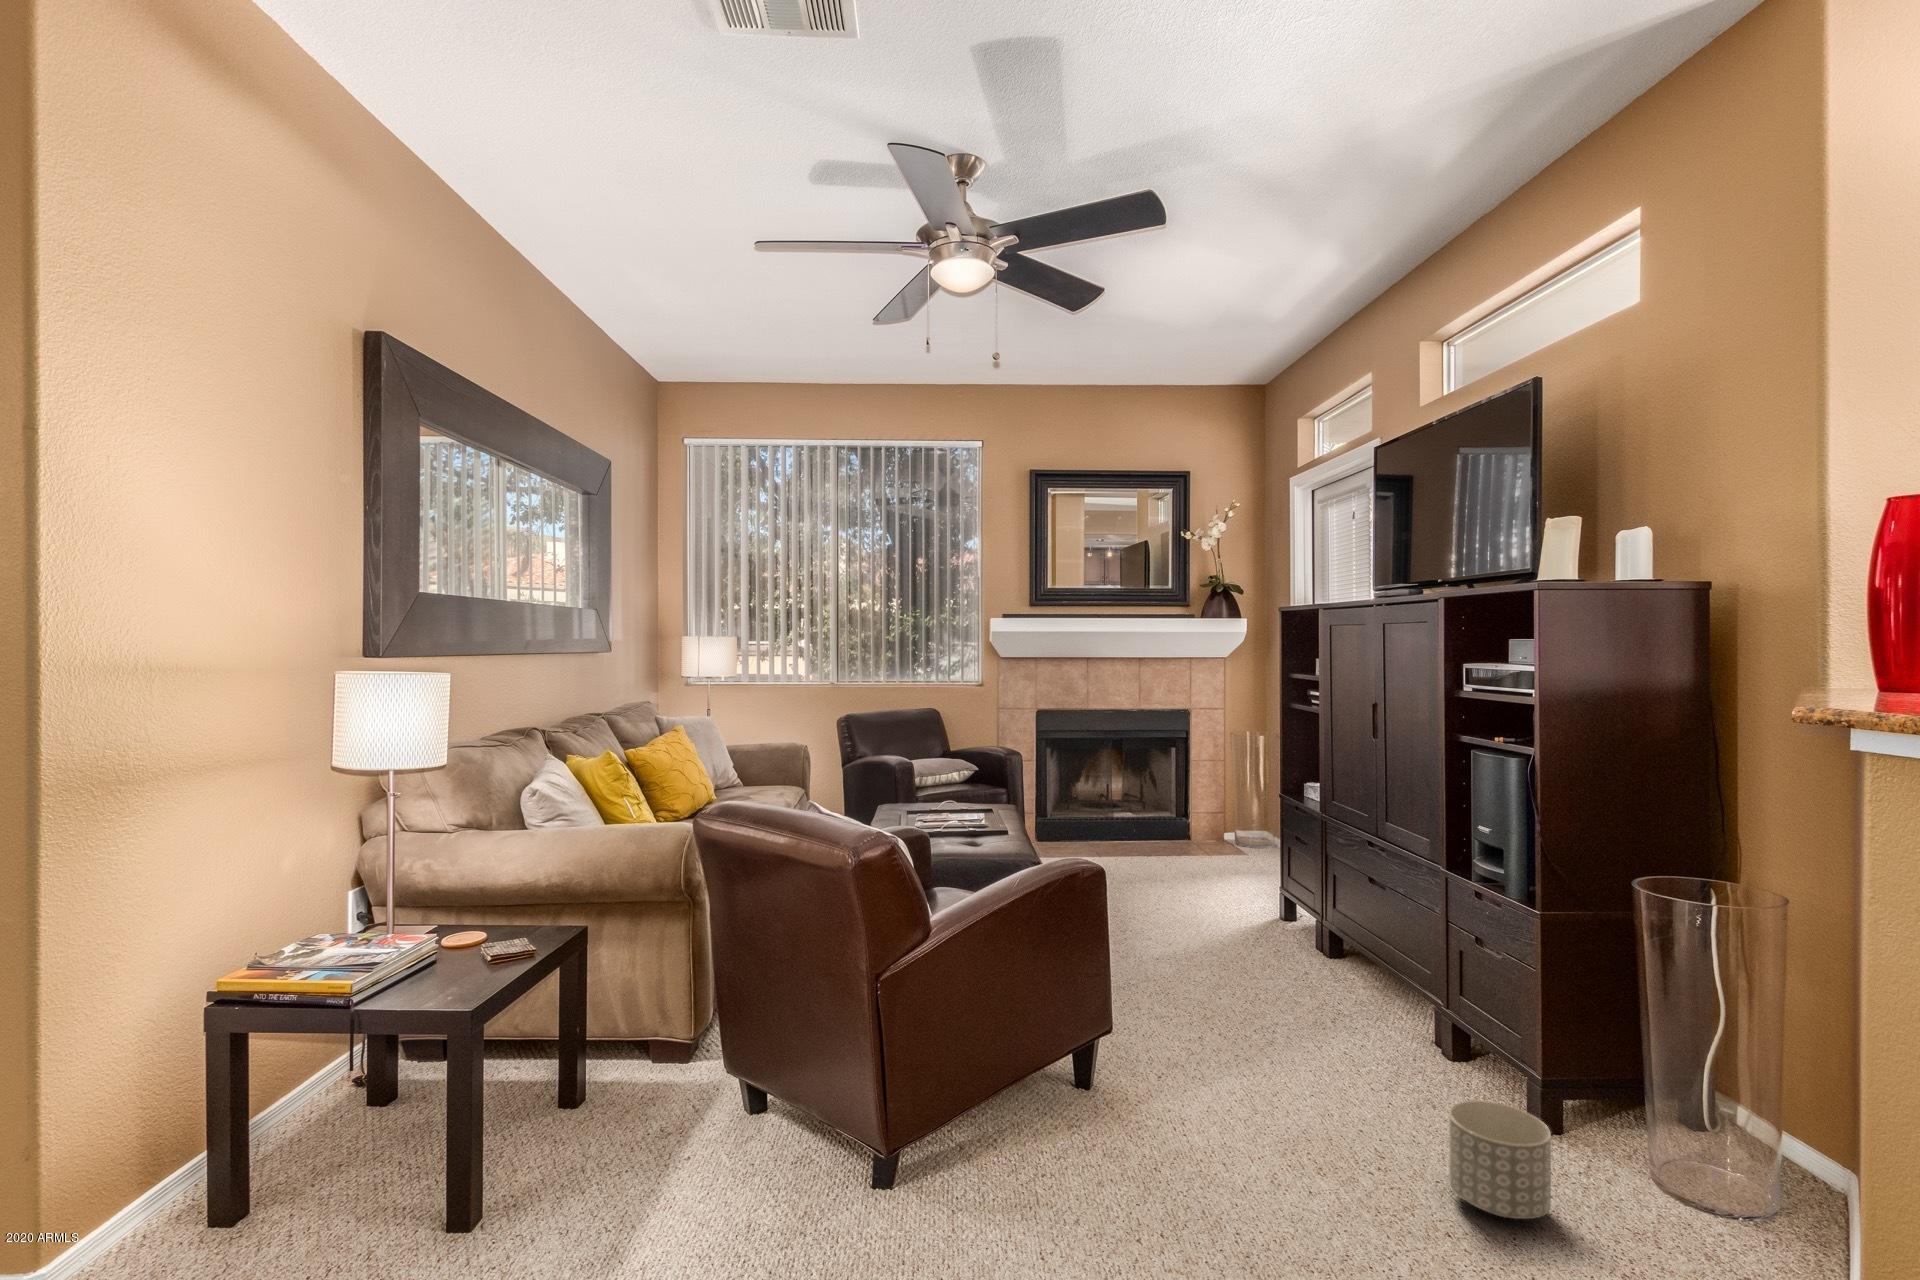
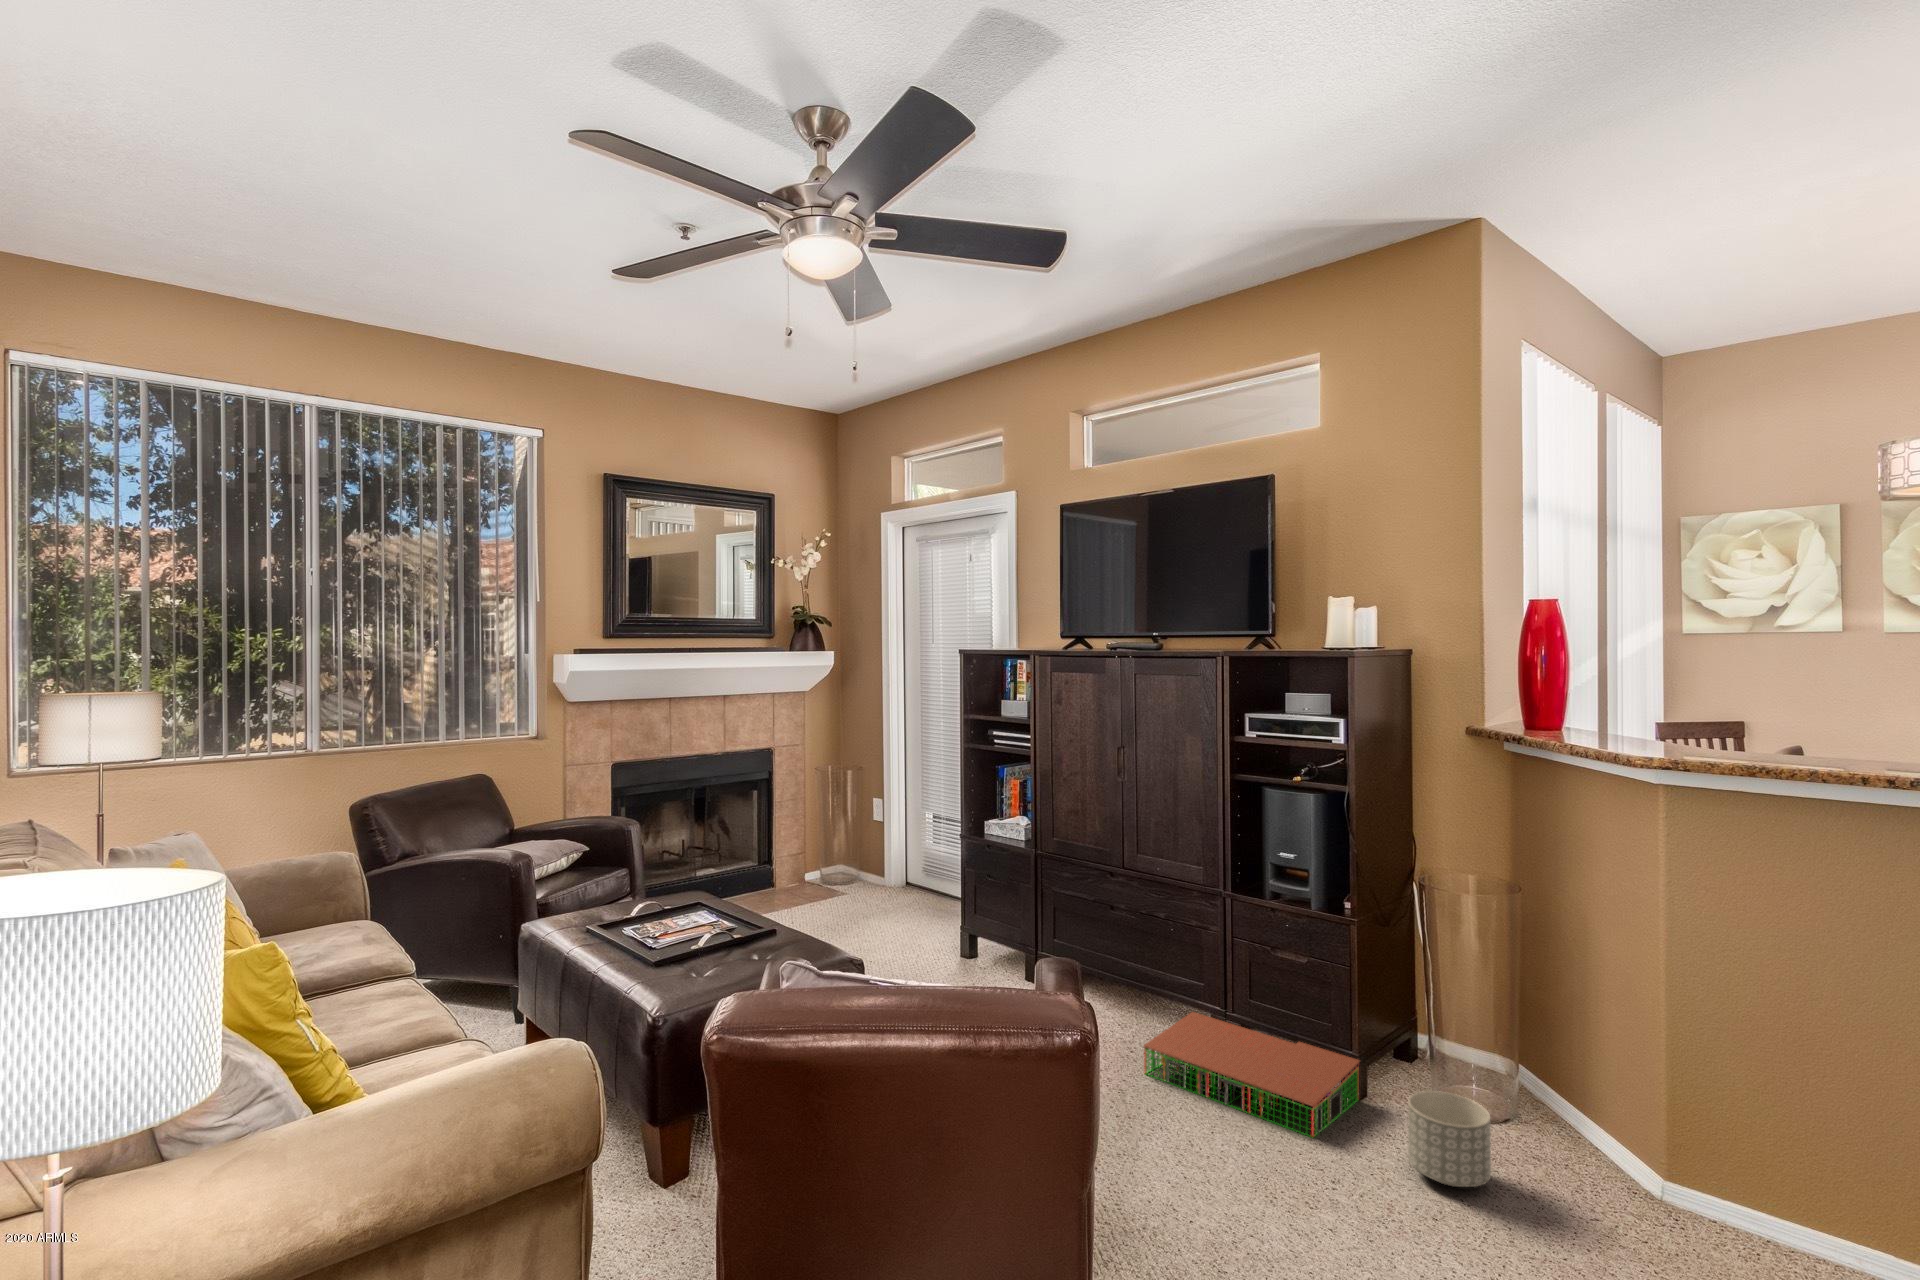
storage bin: none [1302,993,1519,1126] -> present [1144,1012,1360,1137]

